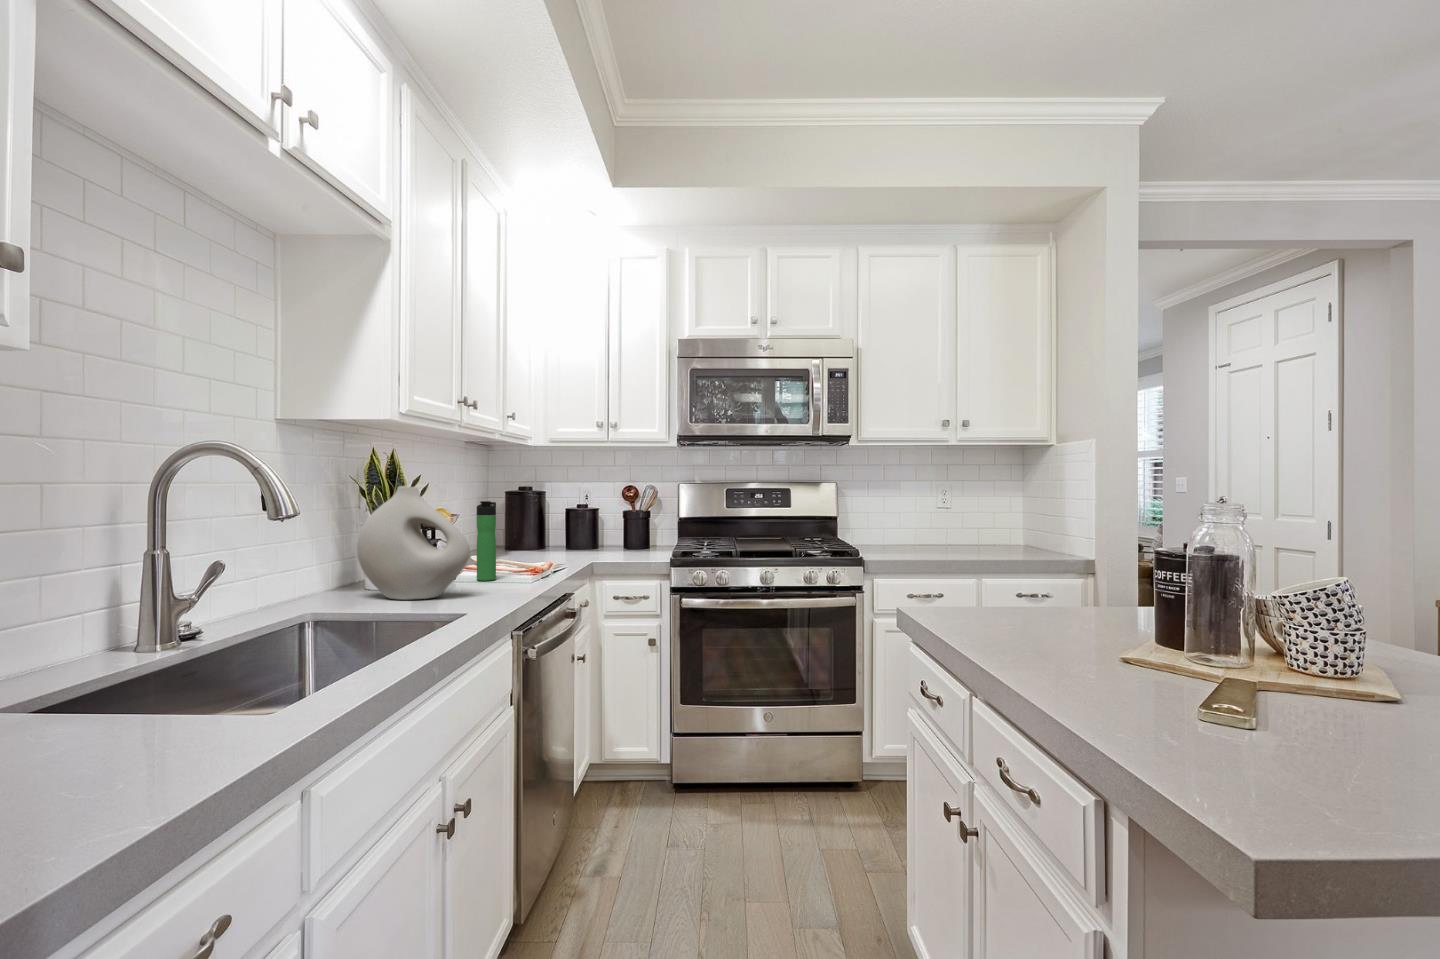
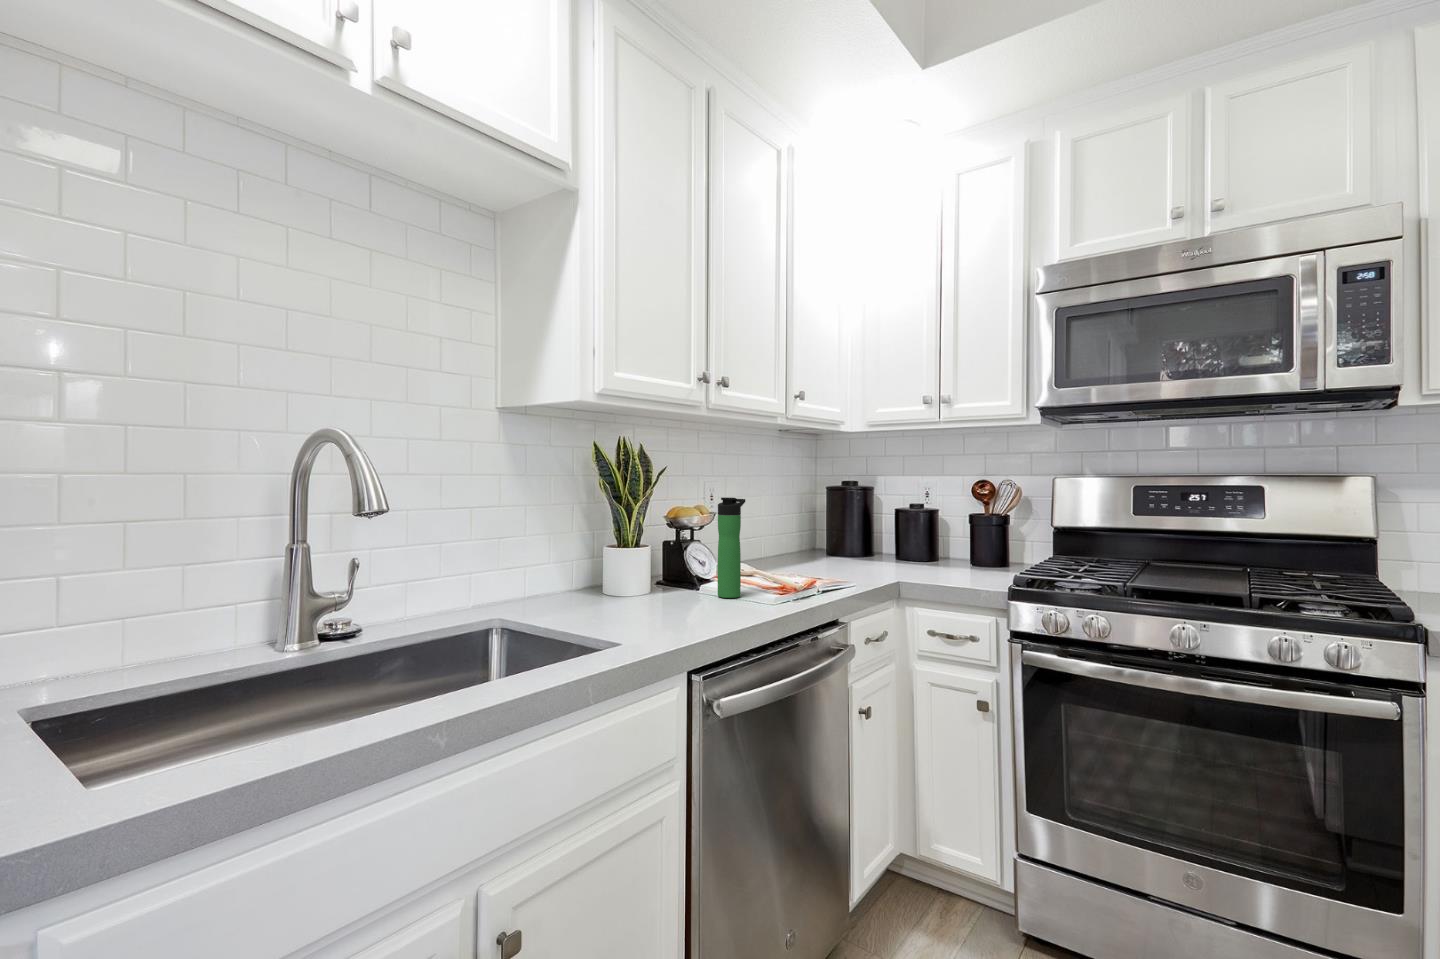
vase: present [357,486,470,600] -> none [560,477,664,618]

